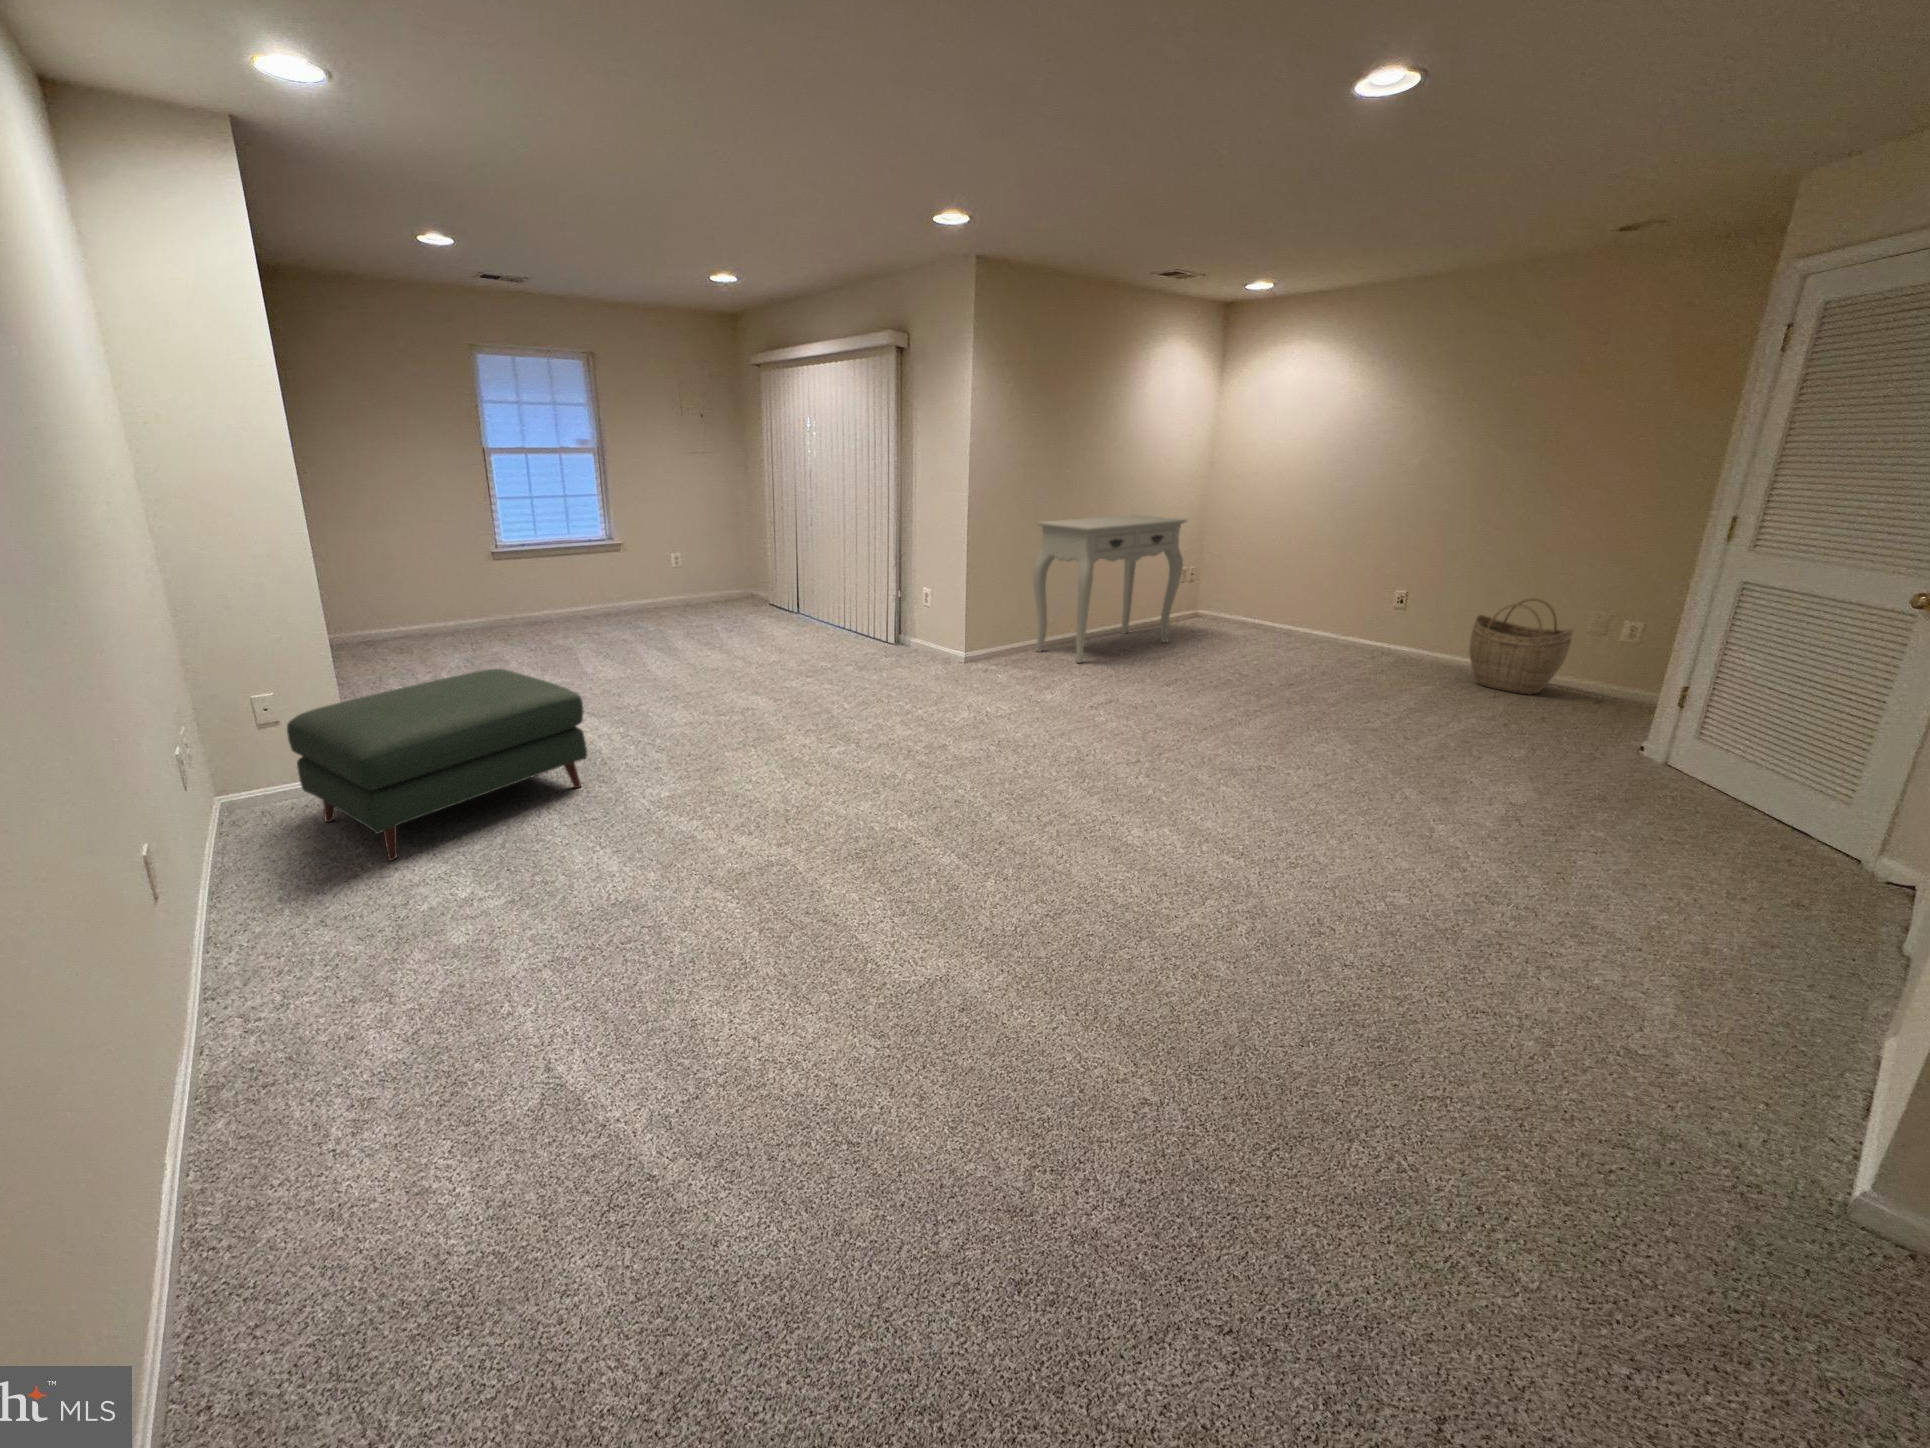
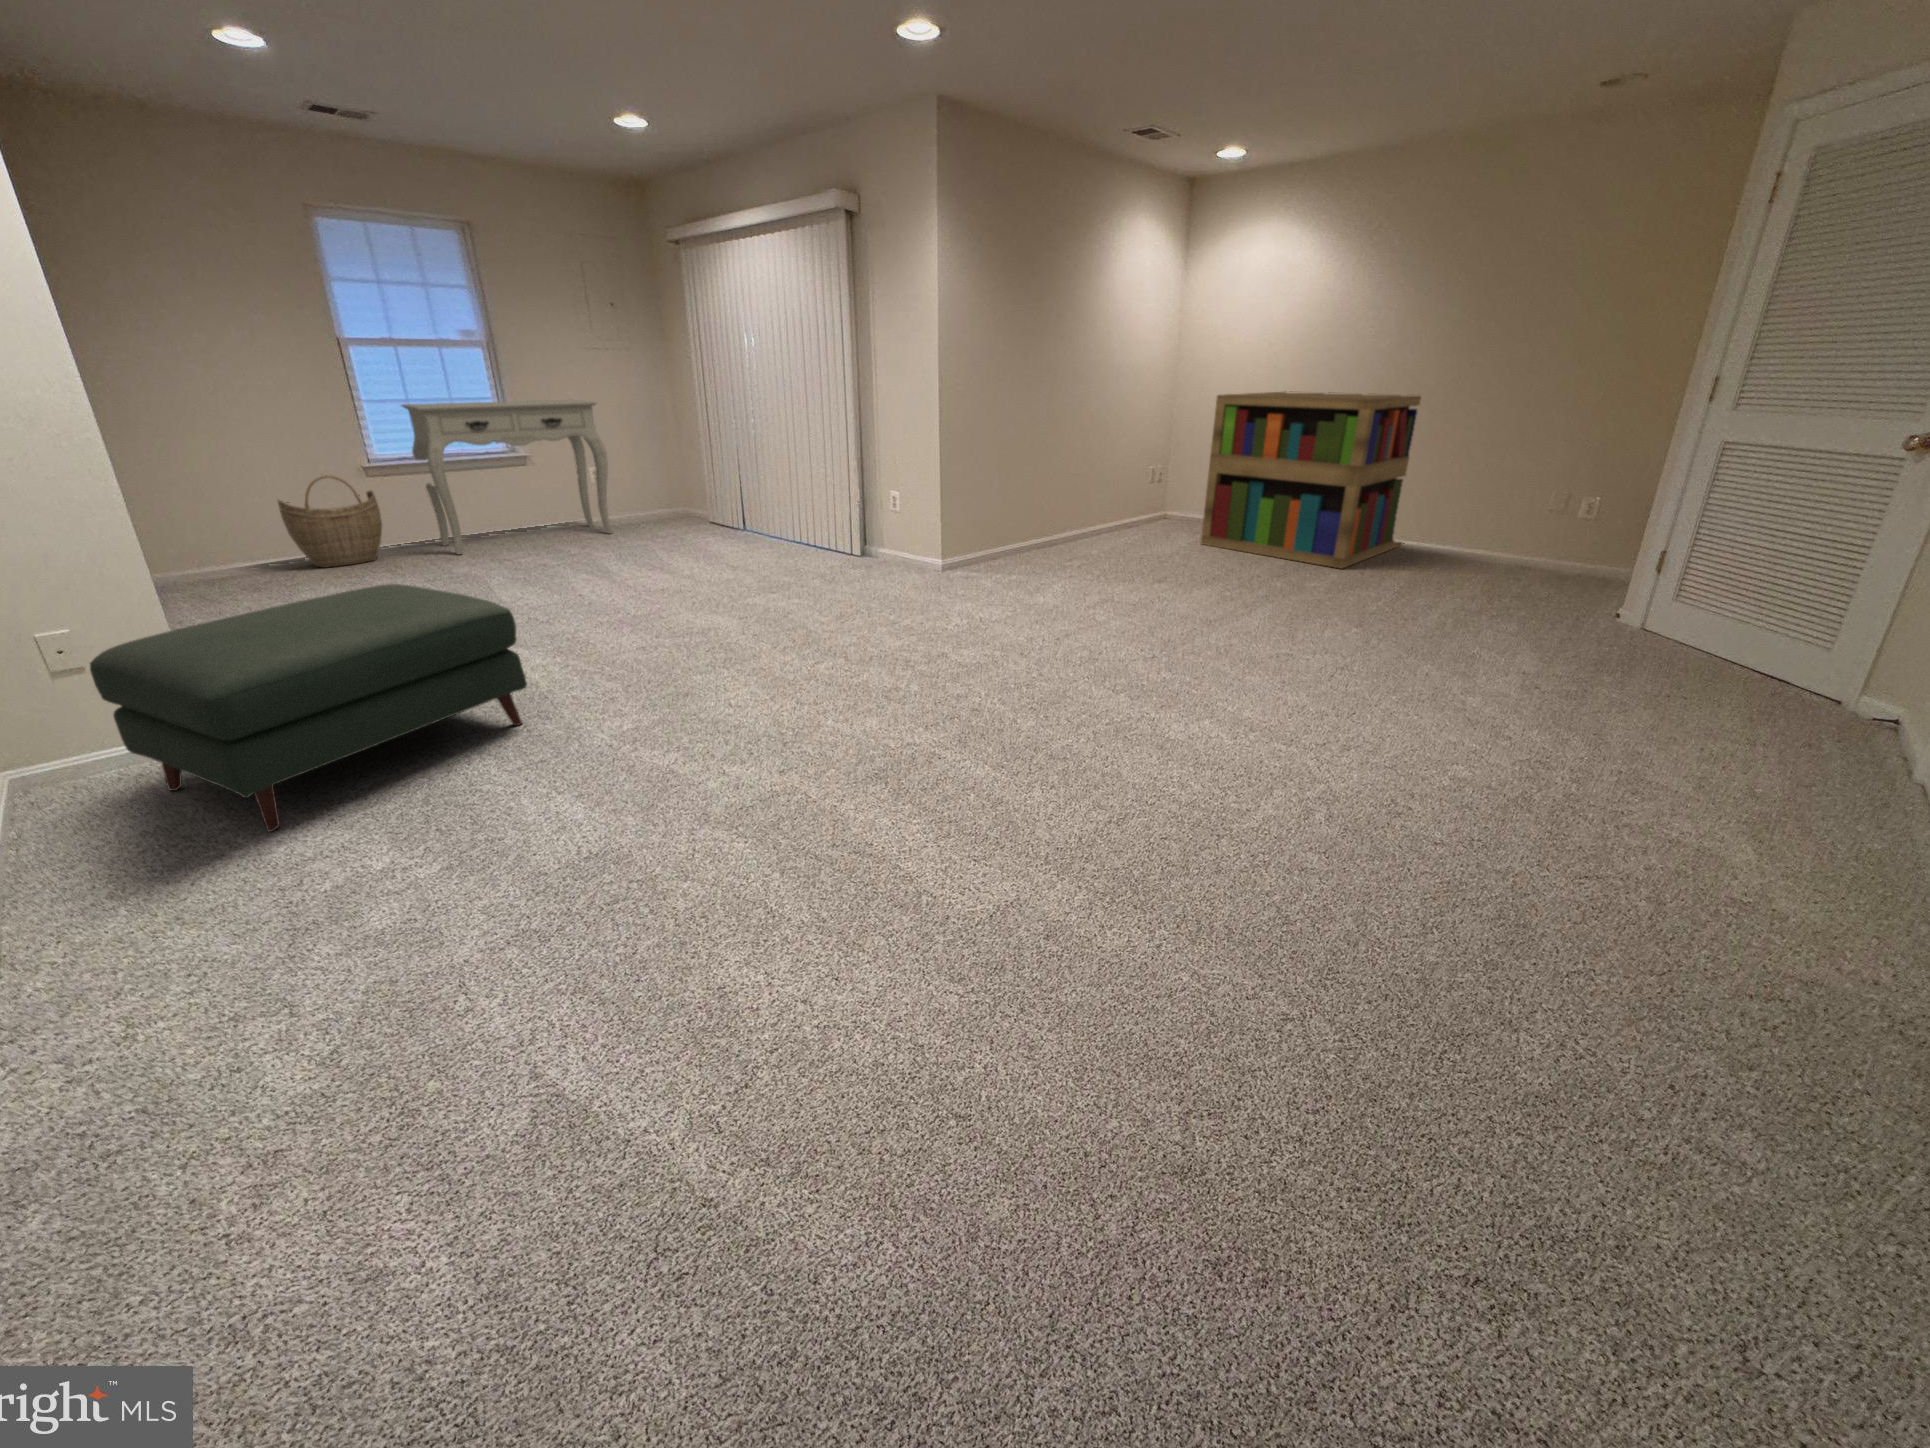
bookshelf: none [1210,508,1447,684] -> present [1201,392,1421,569]
console table: present [1033,515,1187,663] -> present [402,400,612,555]
woven basket: present [1469,599,1573,695] -> present [278,475,382,567]

